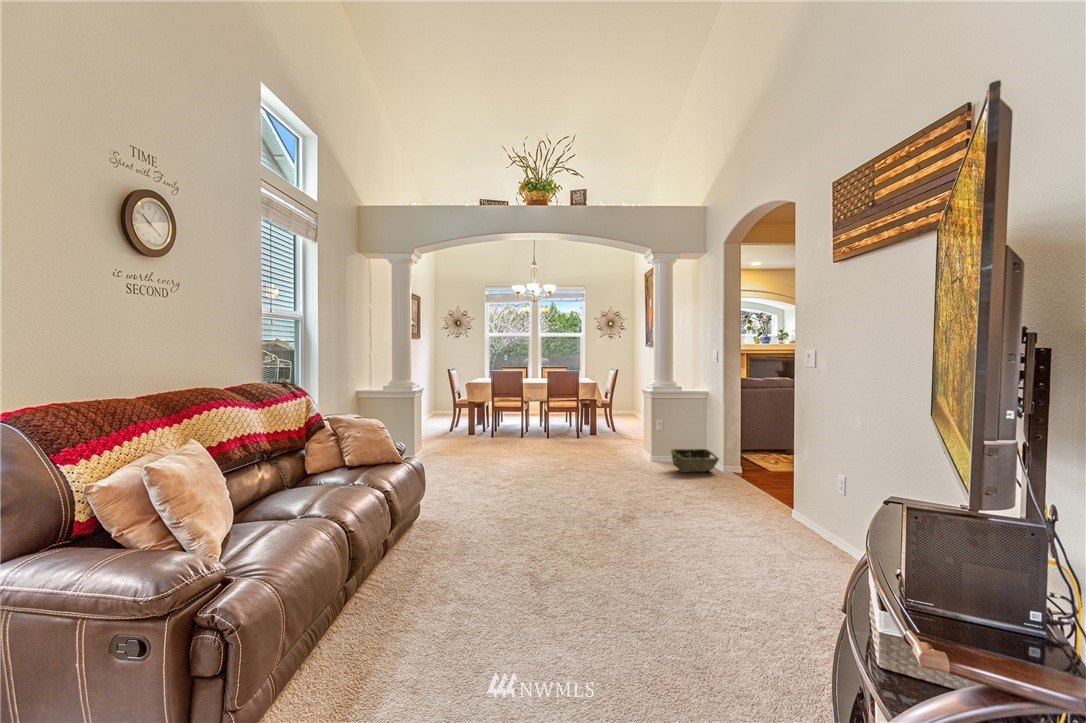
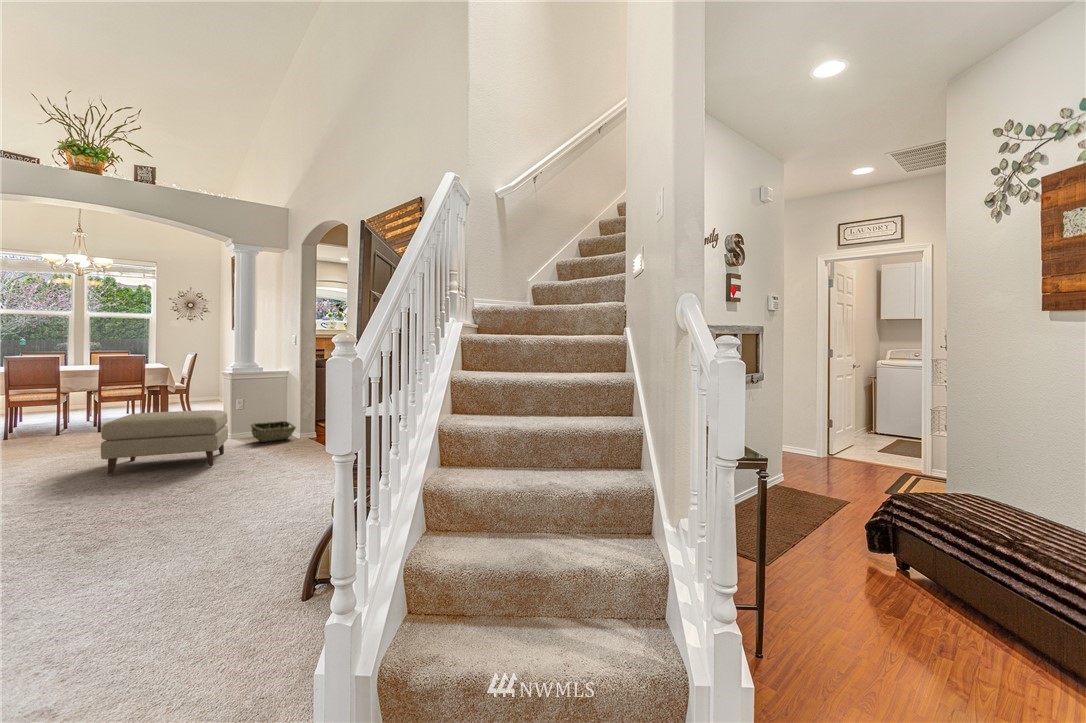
ottoman: none [548,431,651,499] -> present [101,410,228,475]

